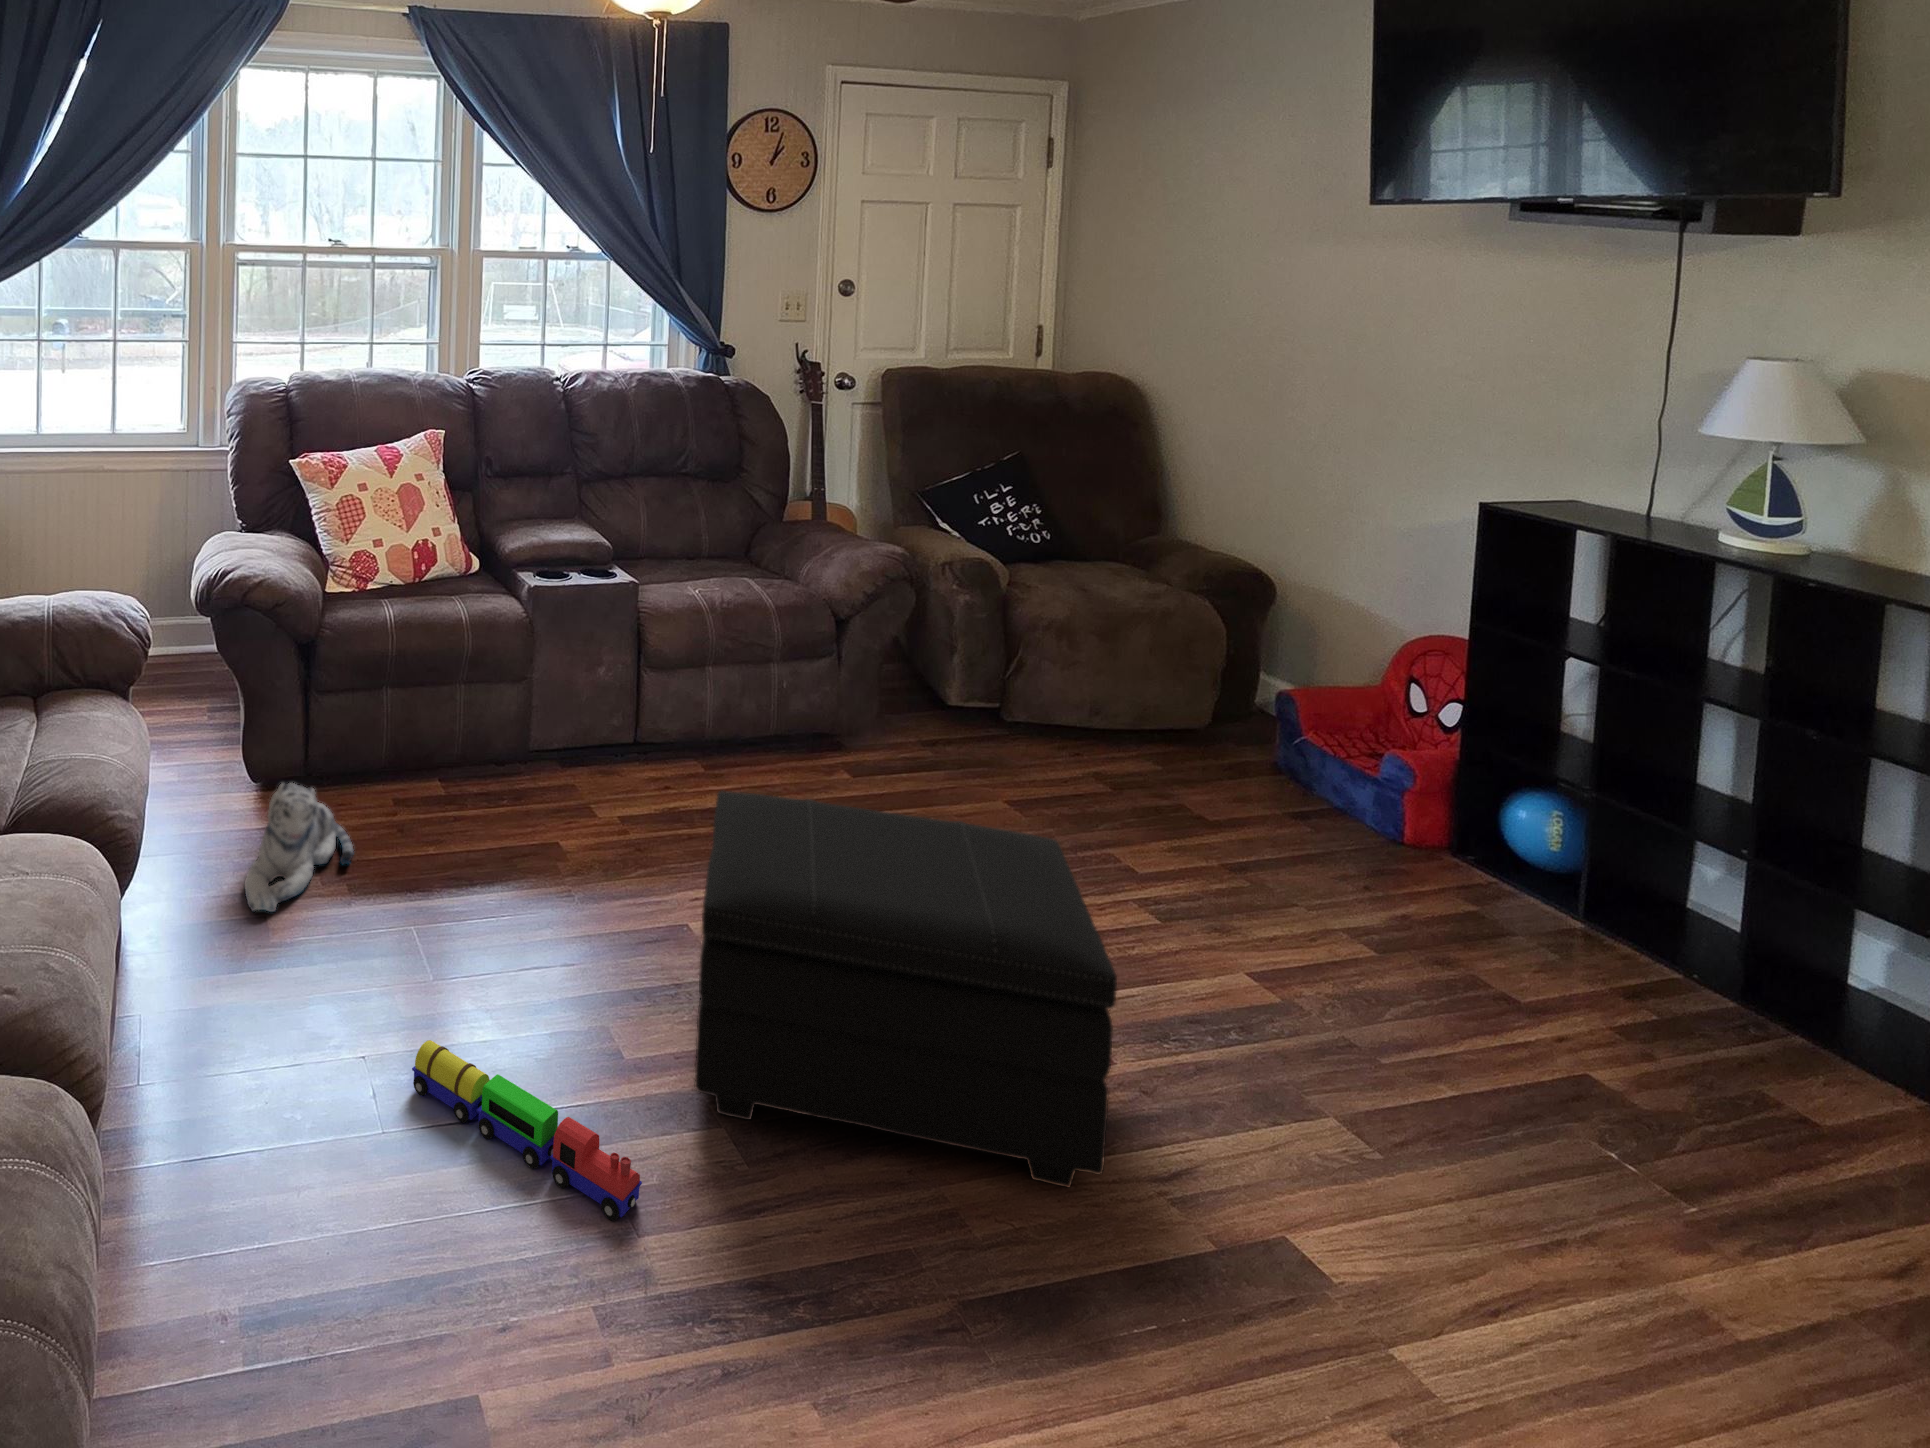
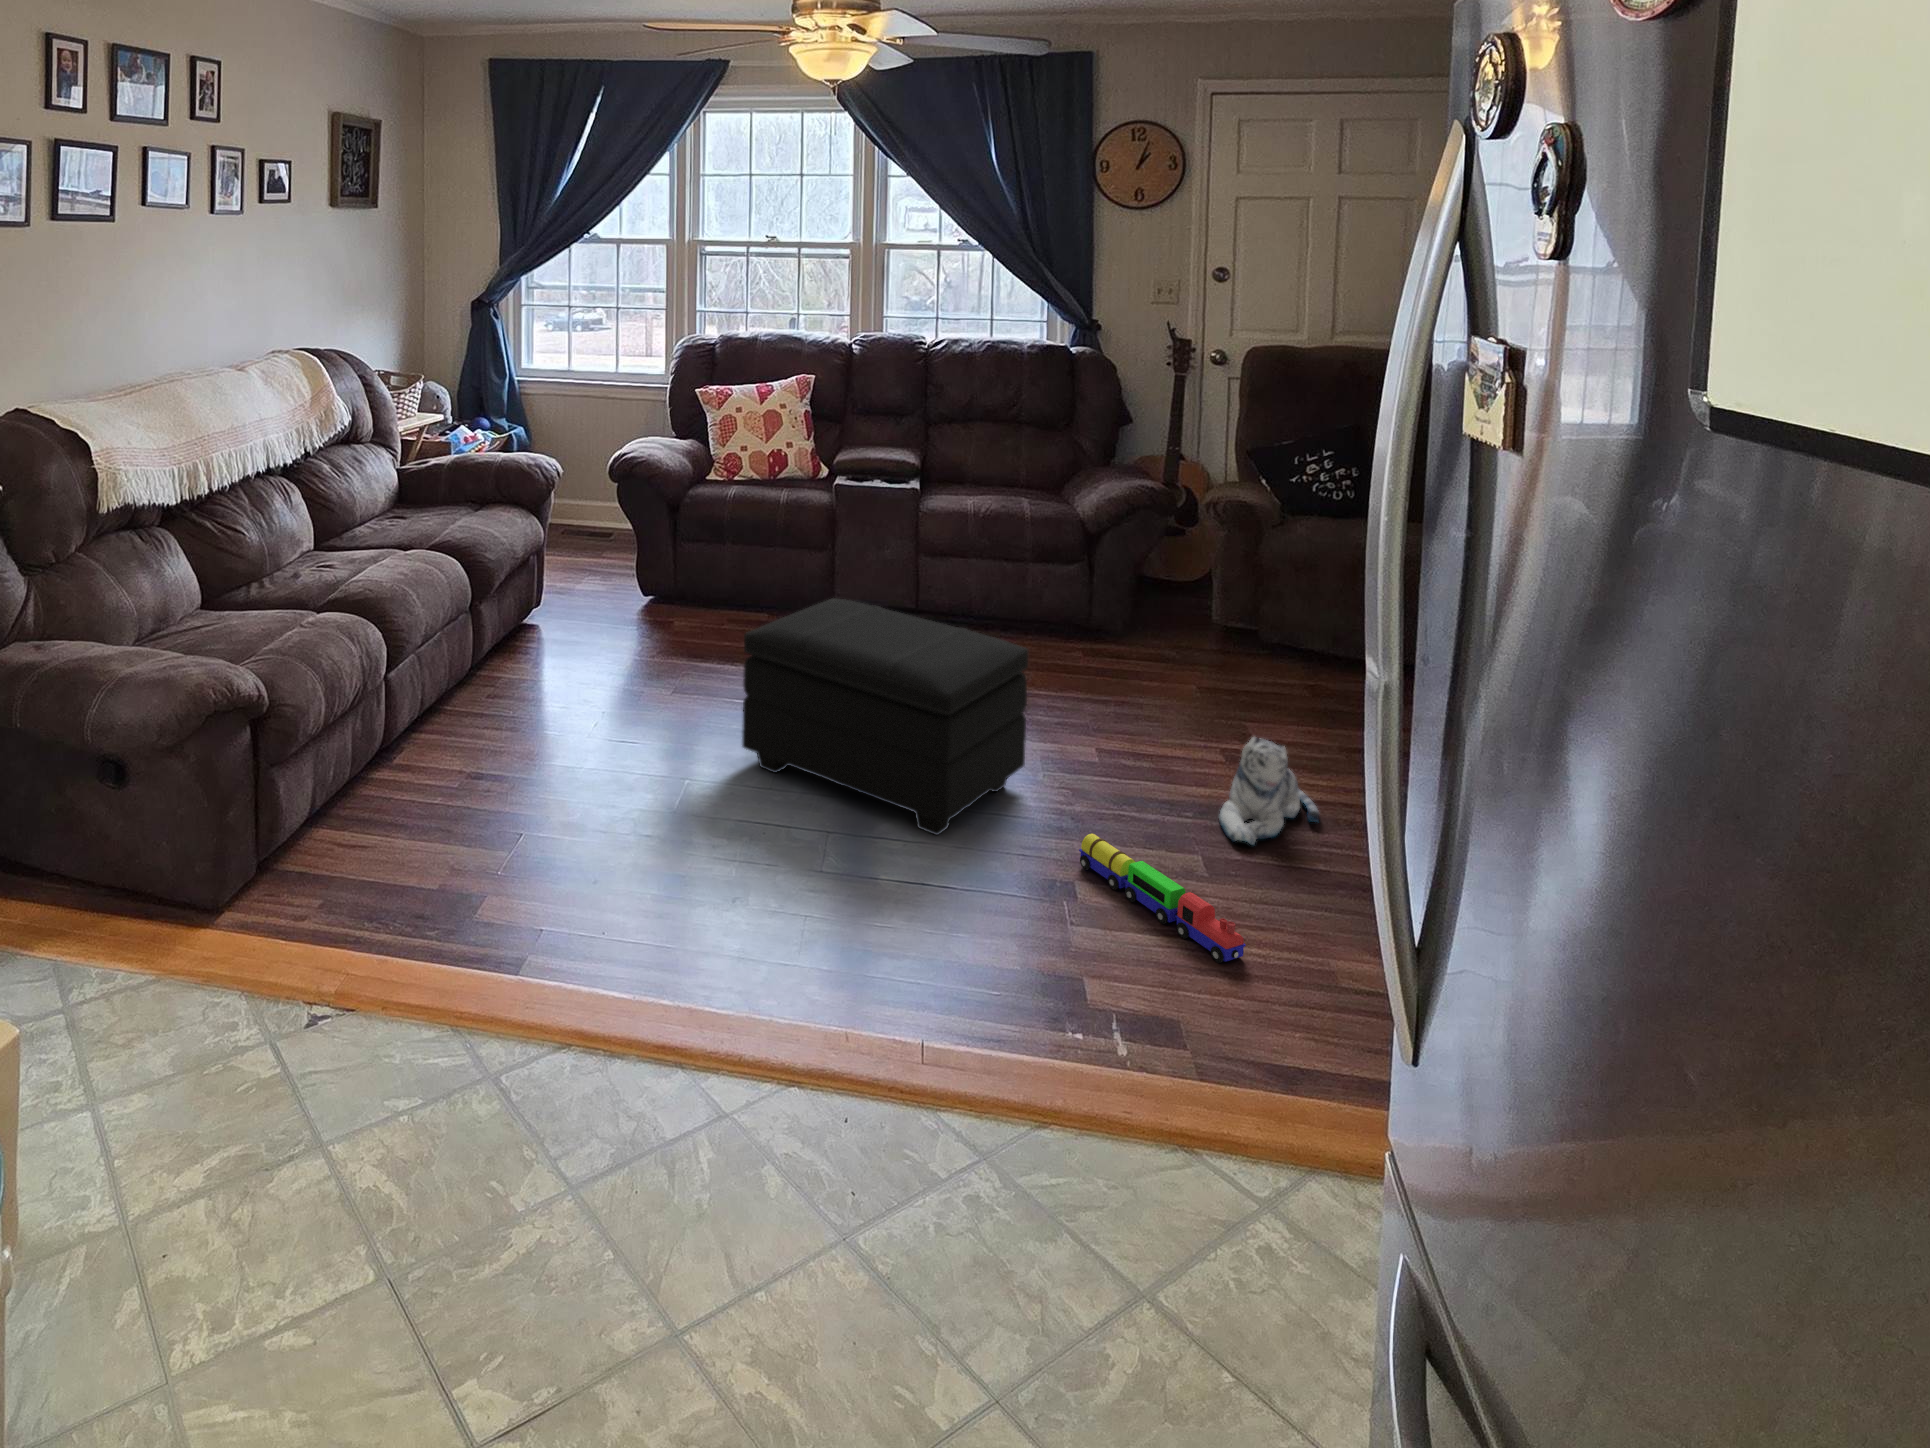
plush toy: present [245,784,354,912] -> present [1219,737,1319,845]
toy train: present [412,1040,642,1221] -> present [1079,834,1245,963]

